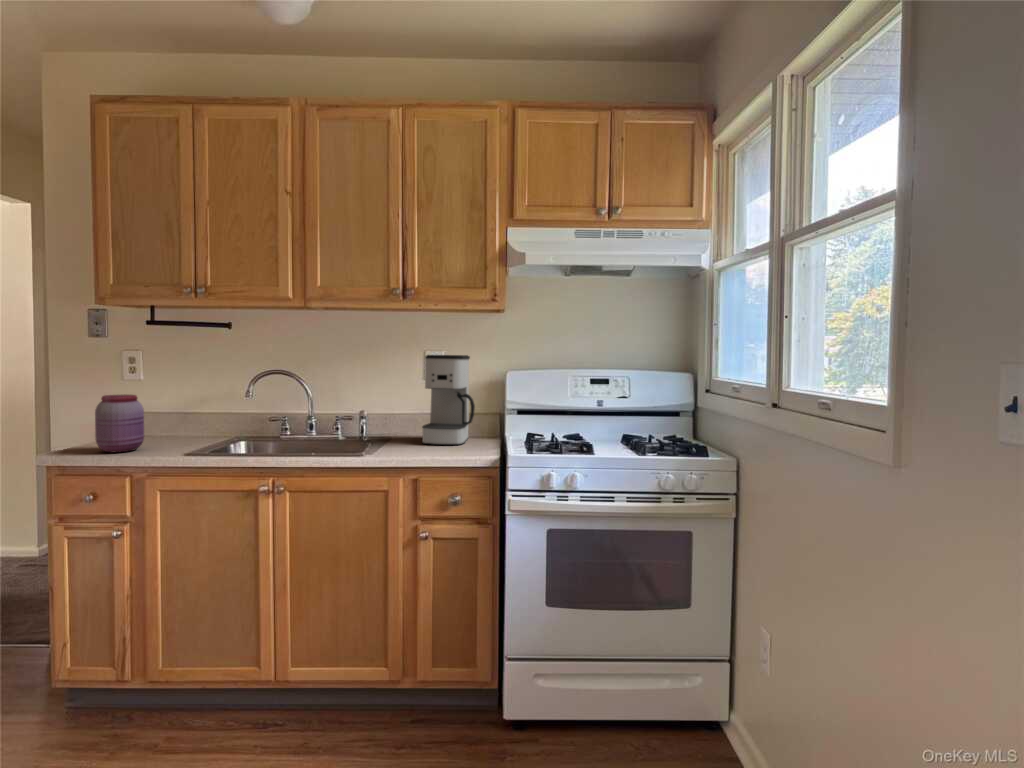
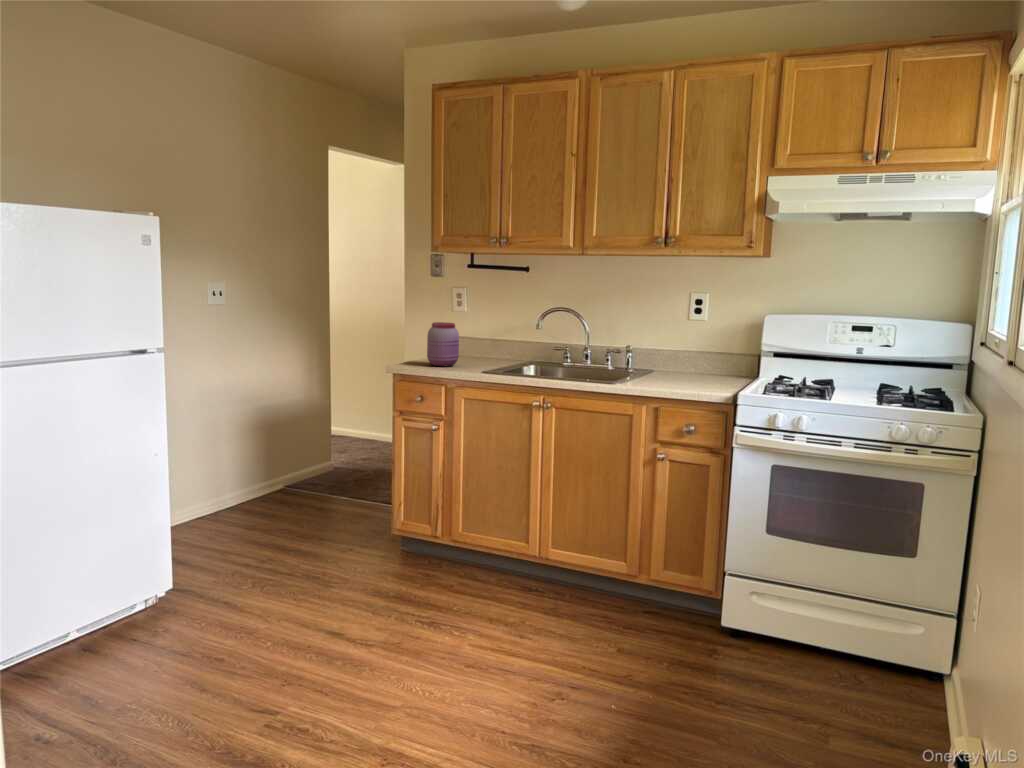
coffee maker: present [422,355,475,445] -> none [675,298,730,383]

